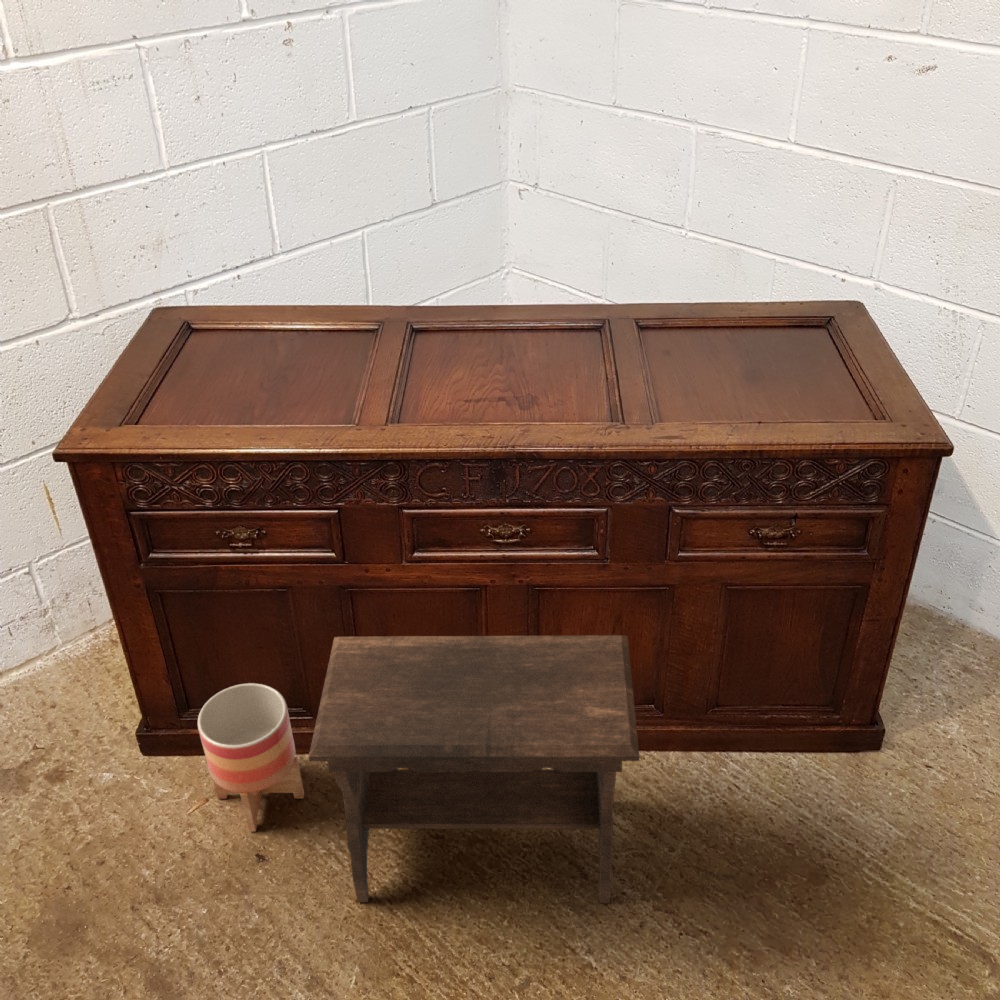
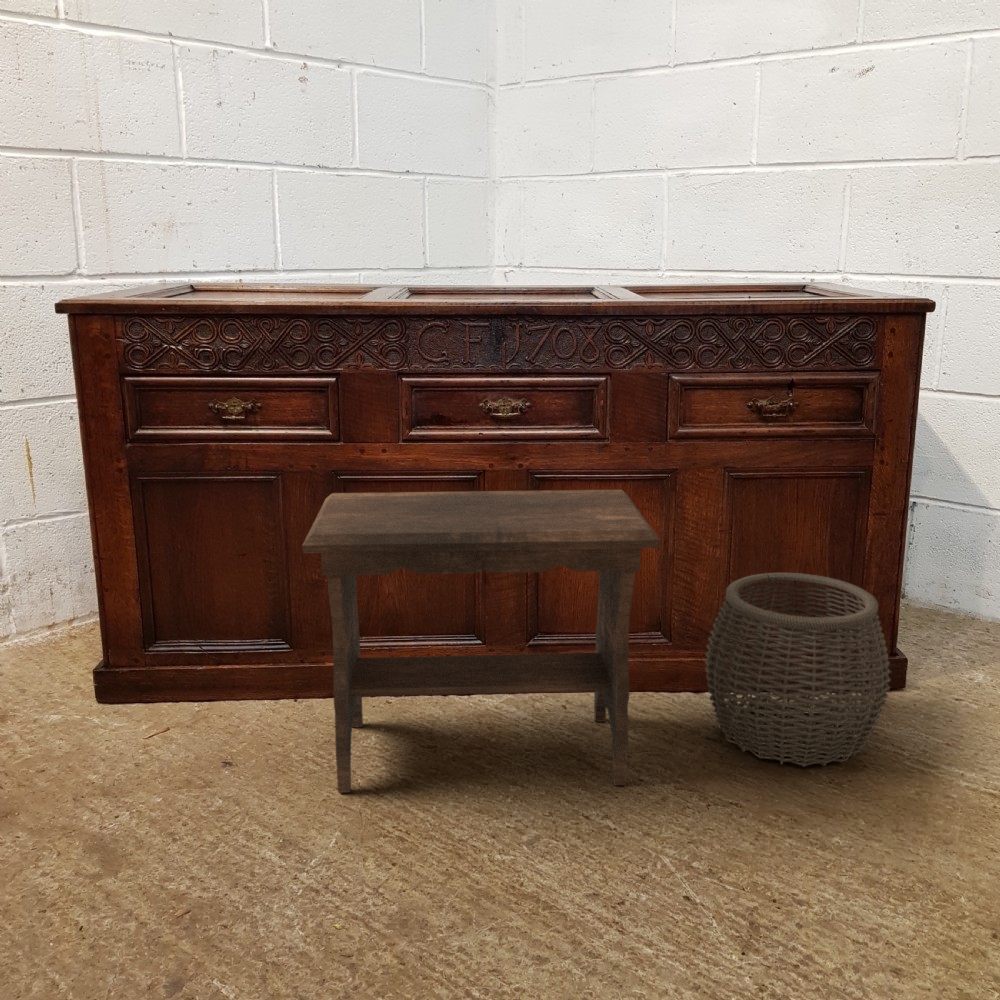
planter: present [198,683,304,832] -> none [168,587,276,747]
woven basket: none [696,690,869,887] -> present [705,573,890,767]

